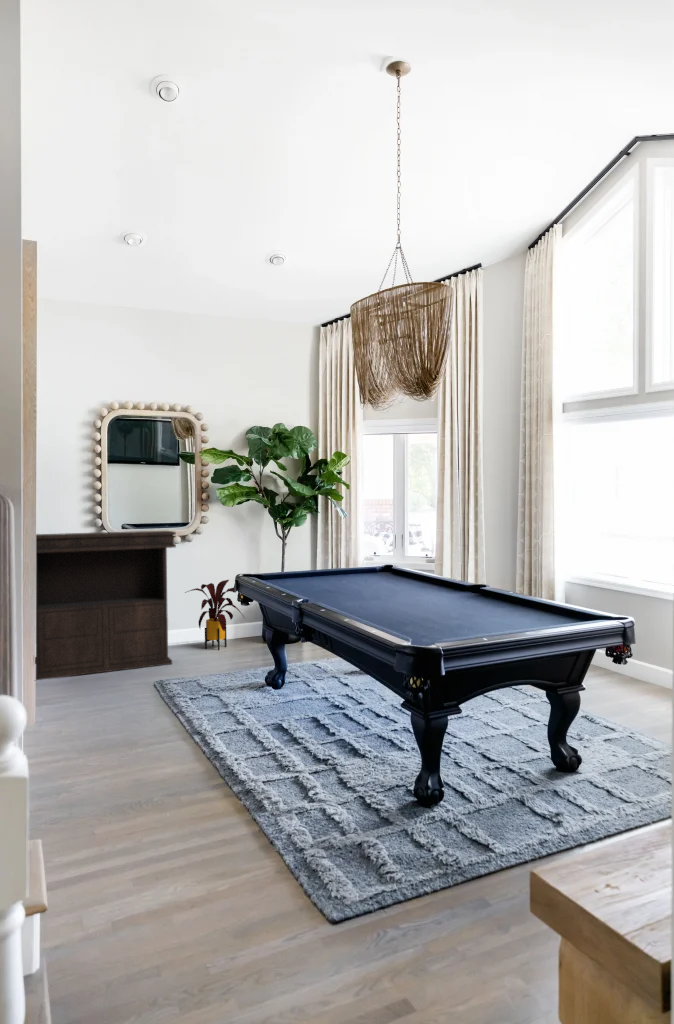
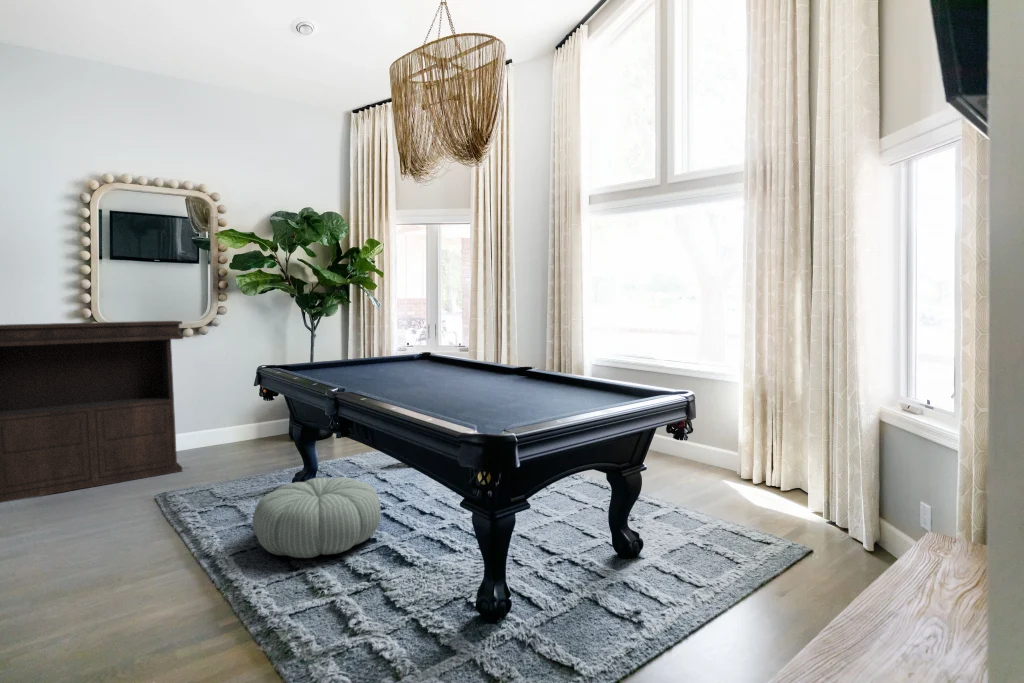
house plant: present [185,580,242,650] -> none [197,375,272,452]
pouf: none [233,676,339,743] -> present [253,477,380,558]

